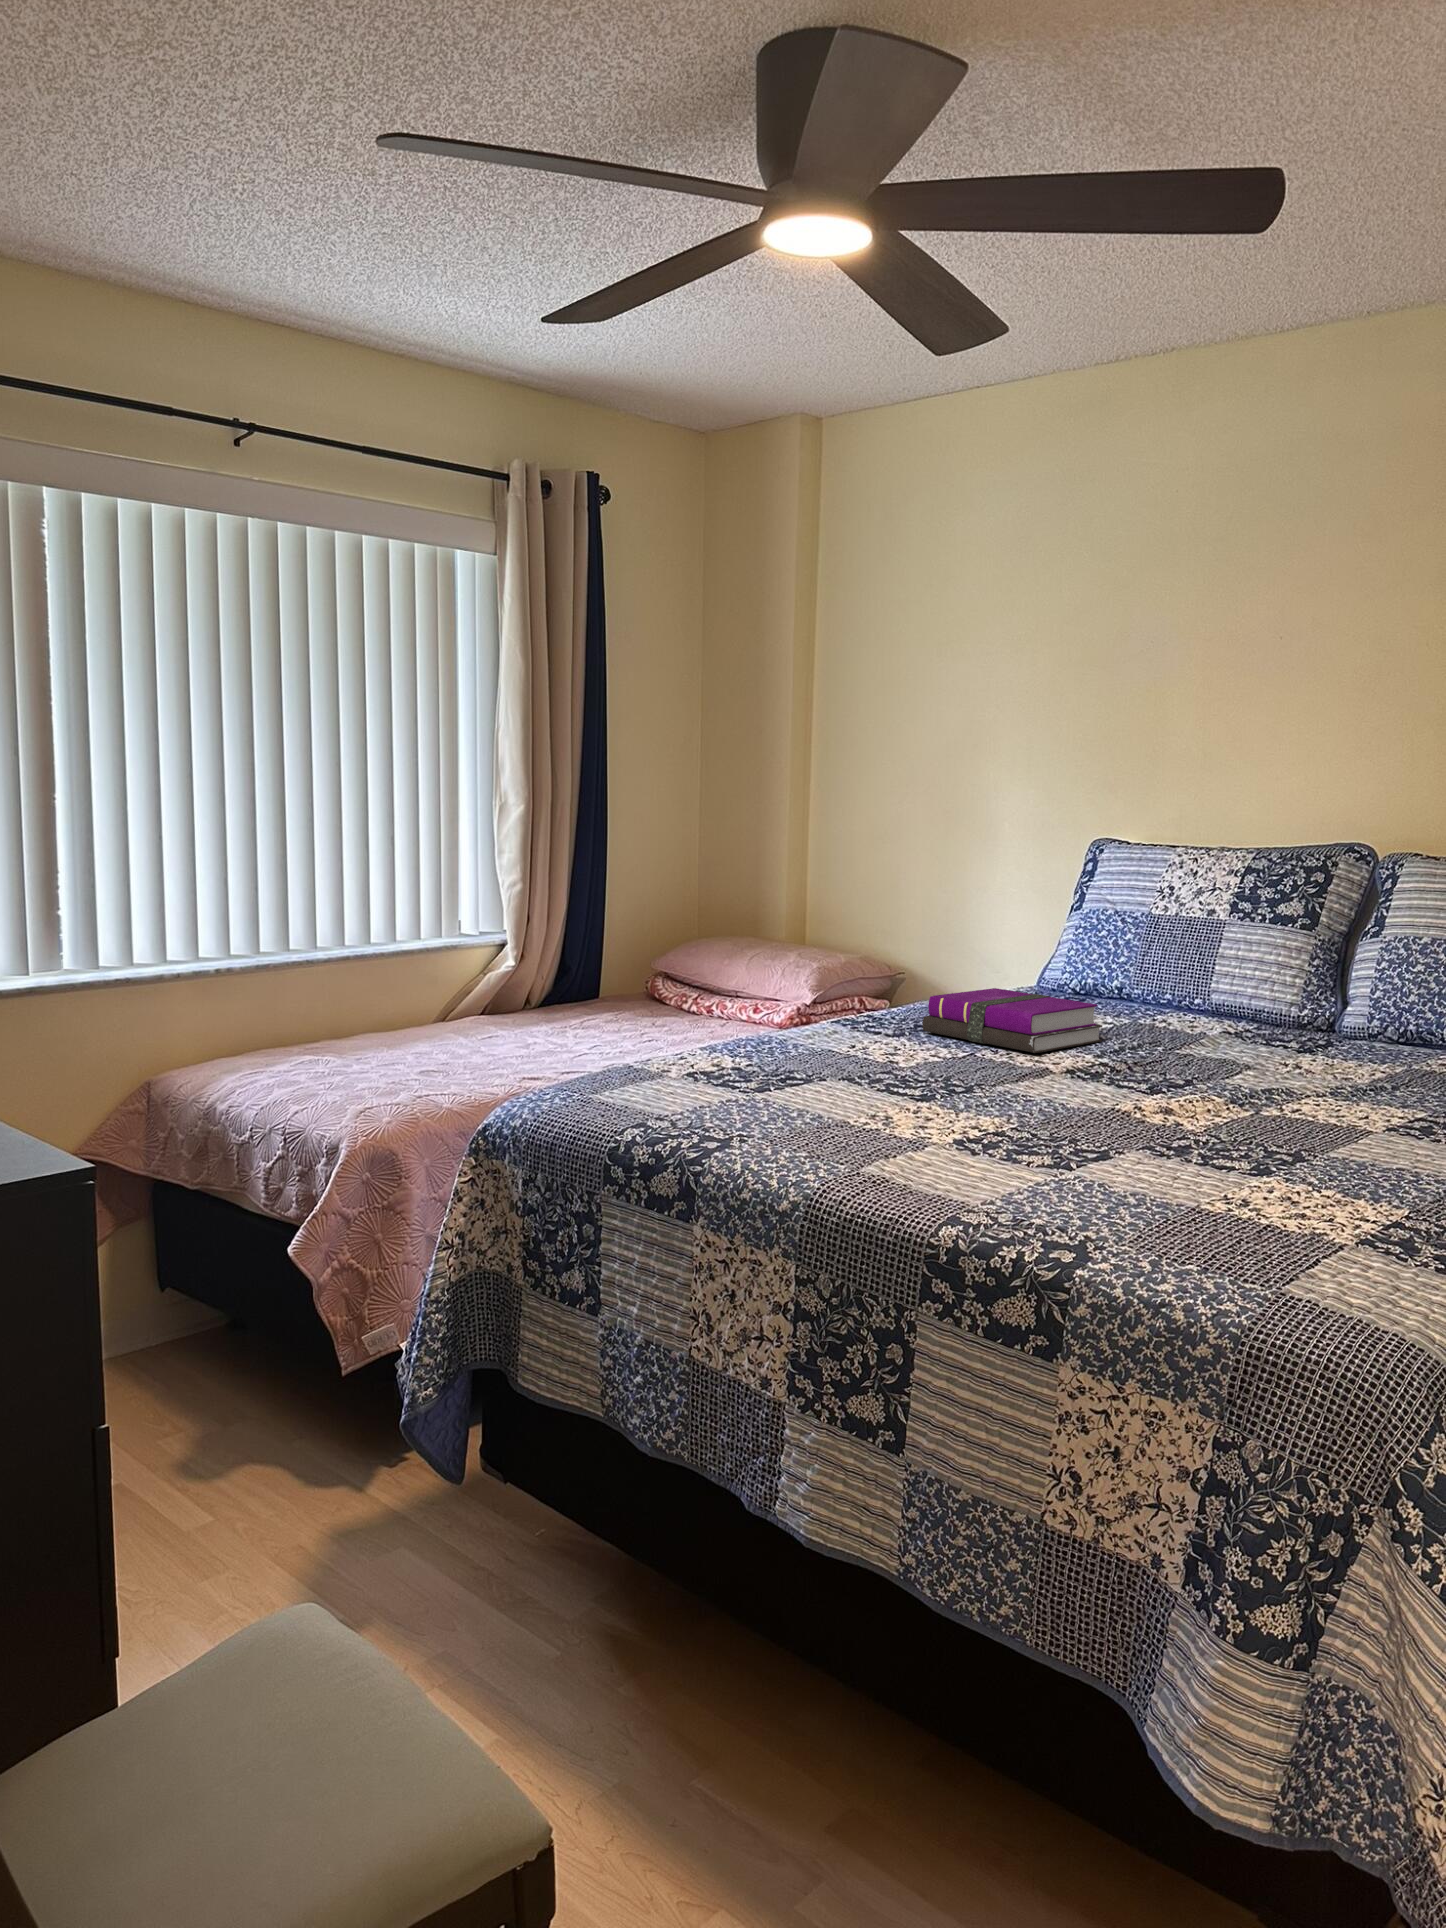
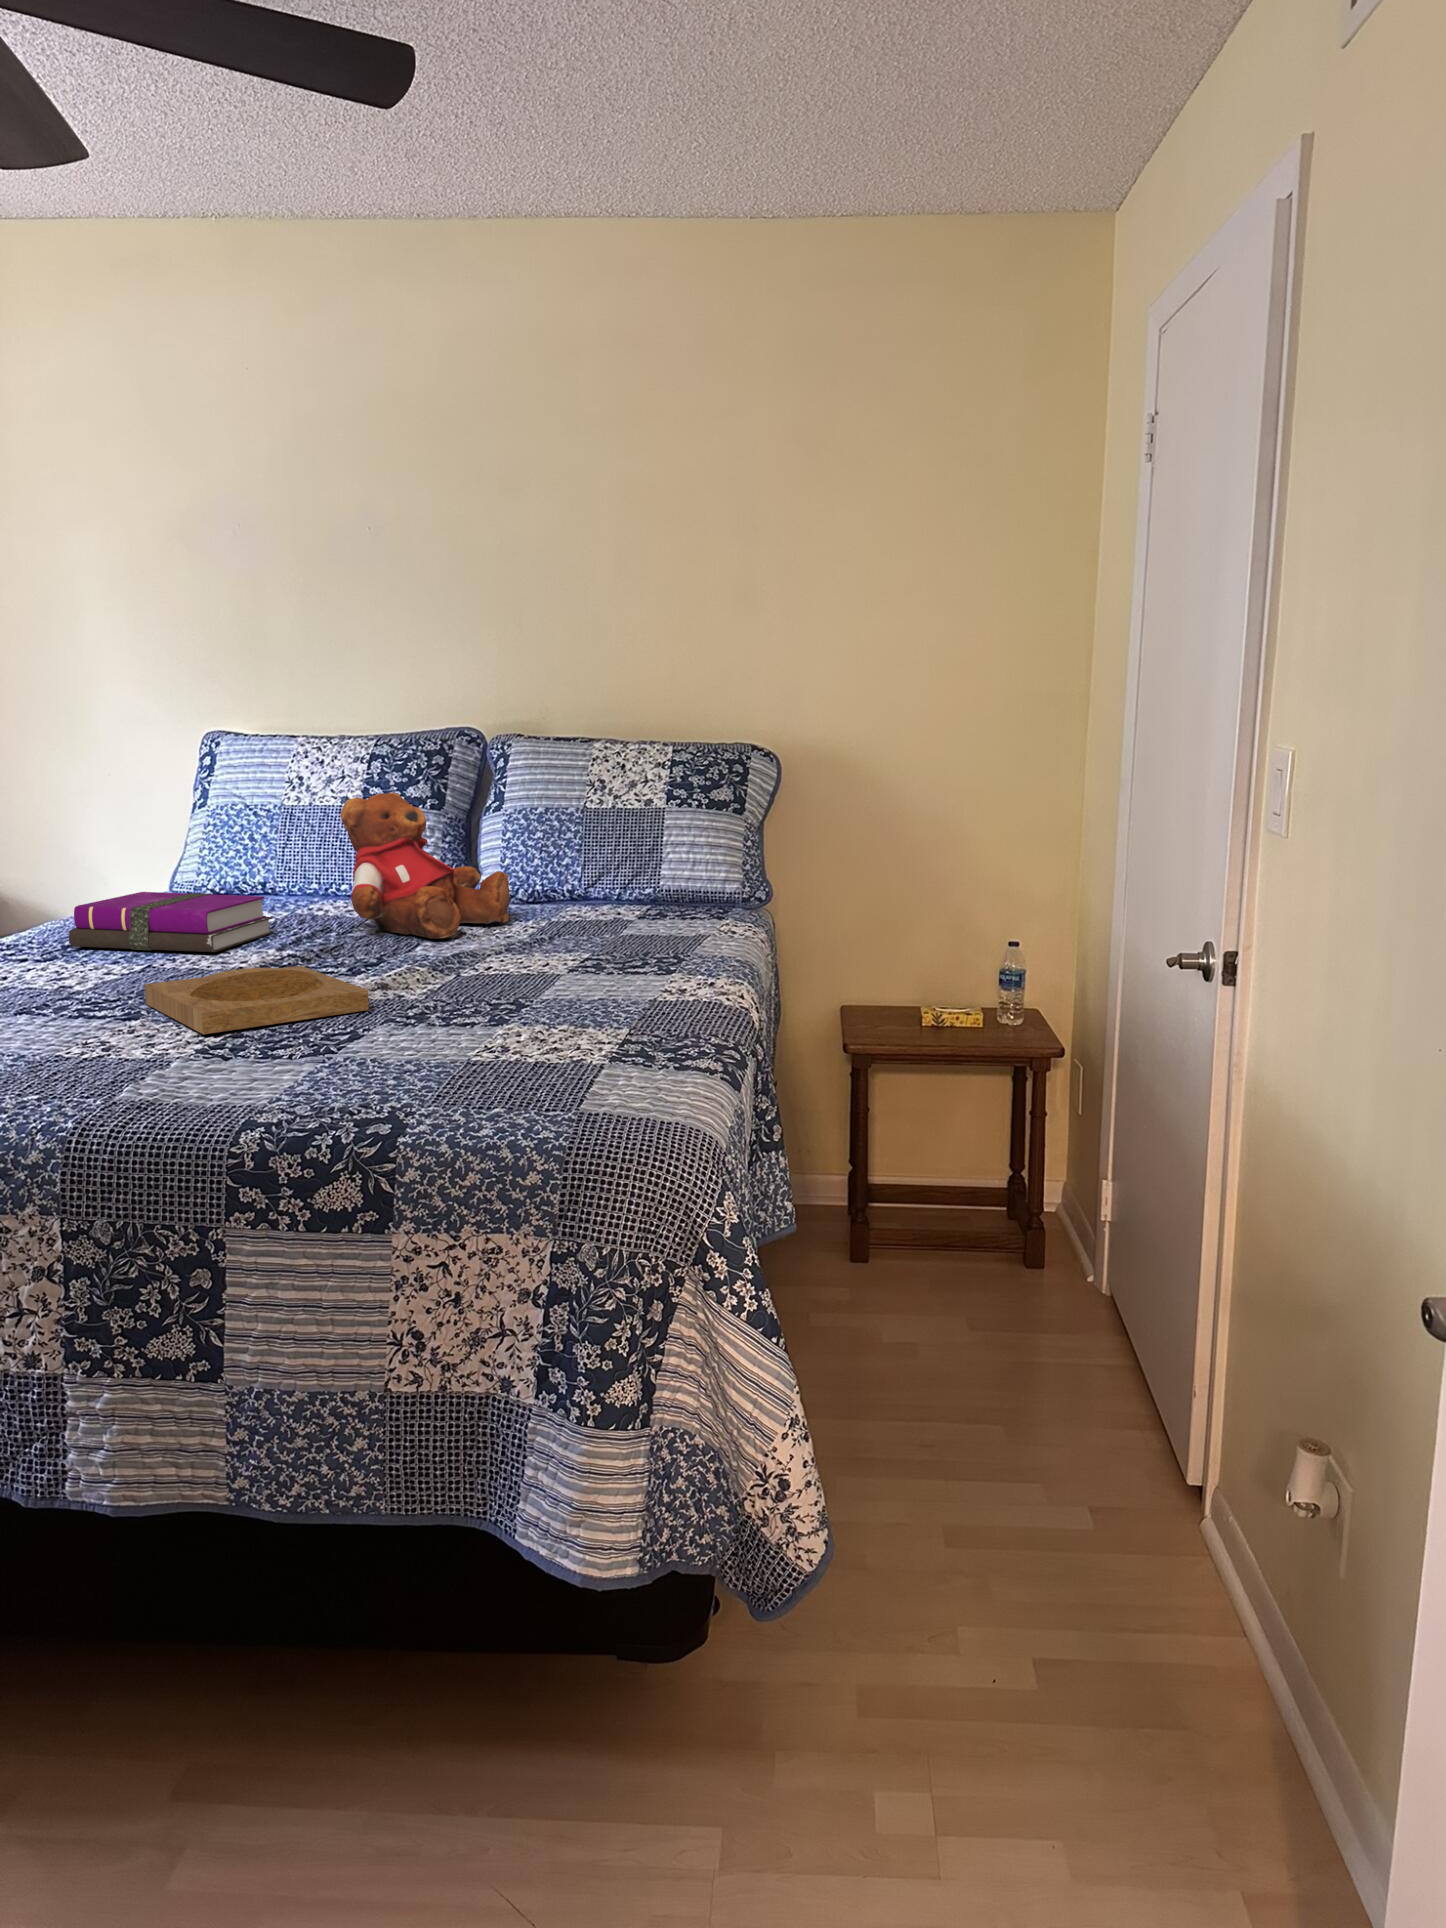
teddy bear: none [1178,910,1366,1070] -> present [341,793,510,938]
tray: none [947,1075,1138,1134] -> present [145,966,369,1034]

